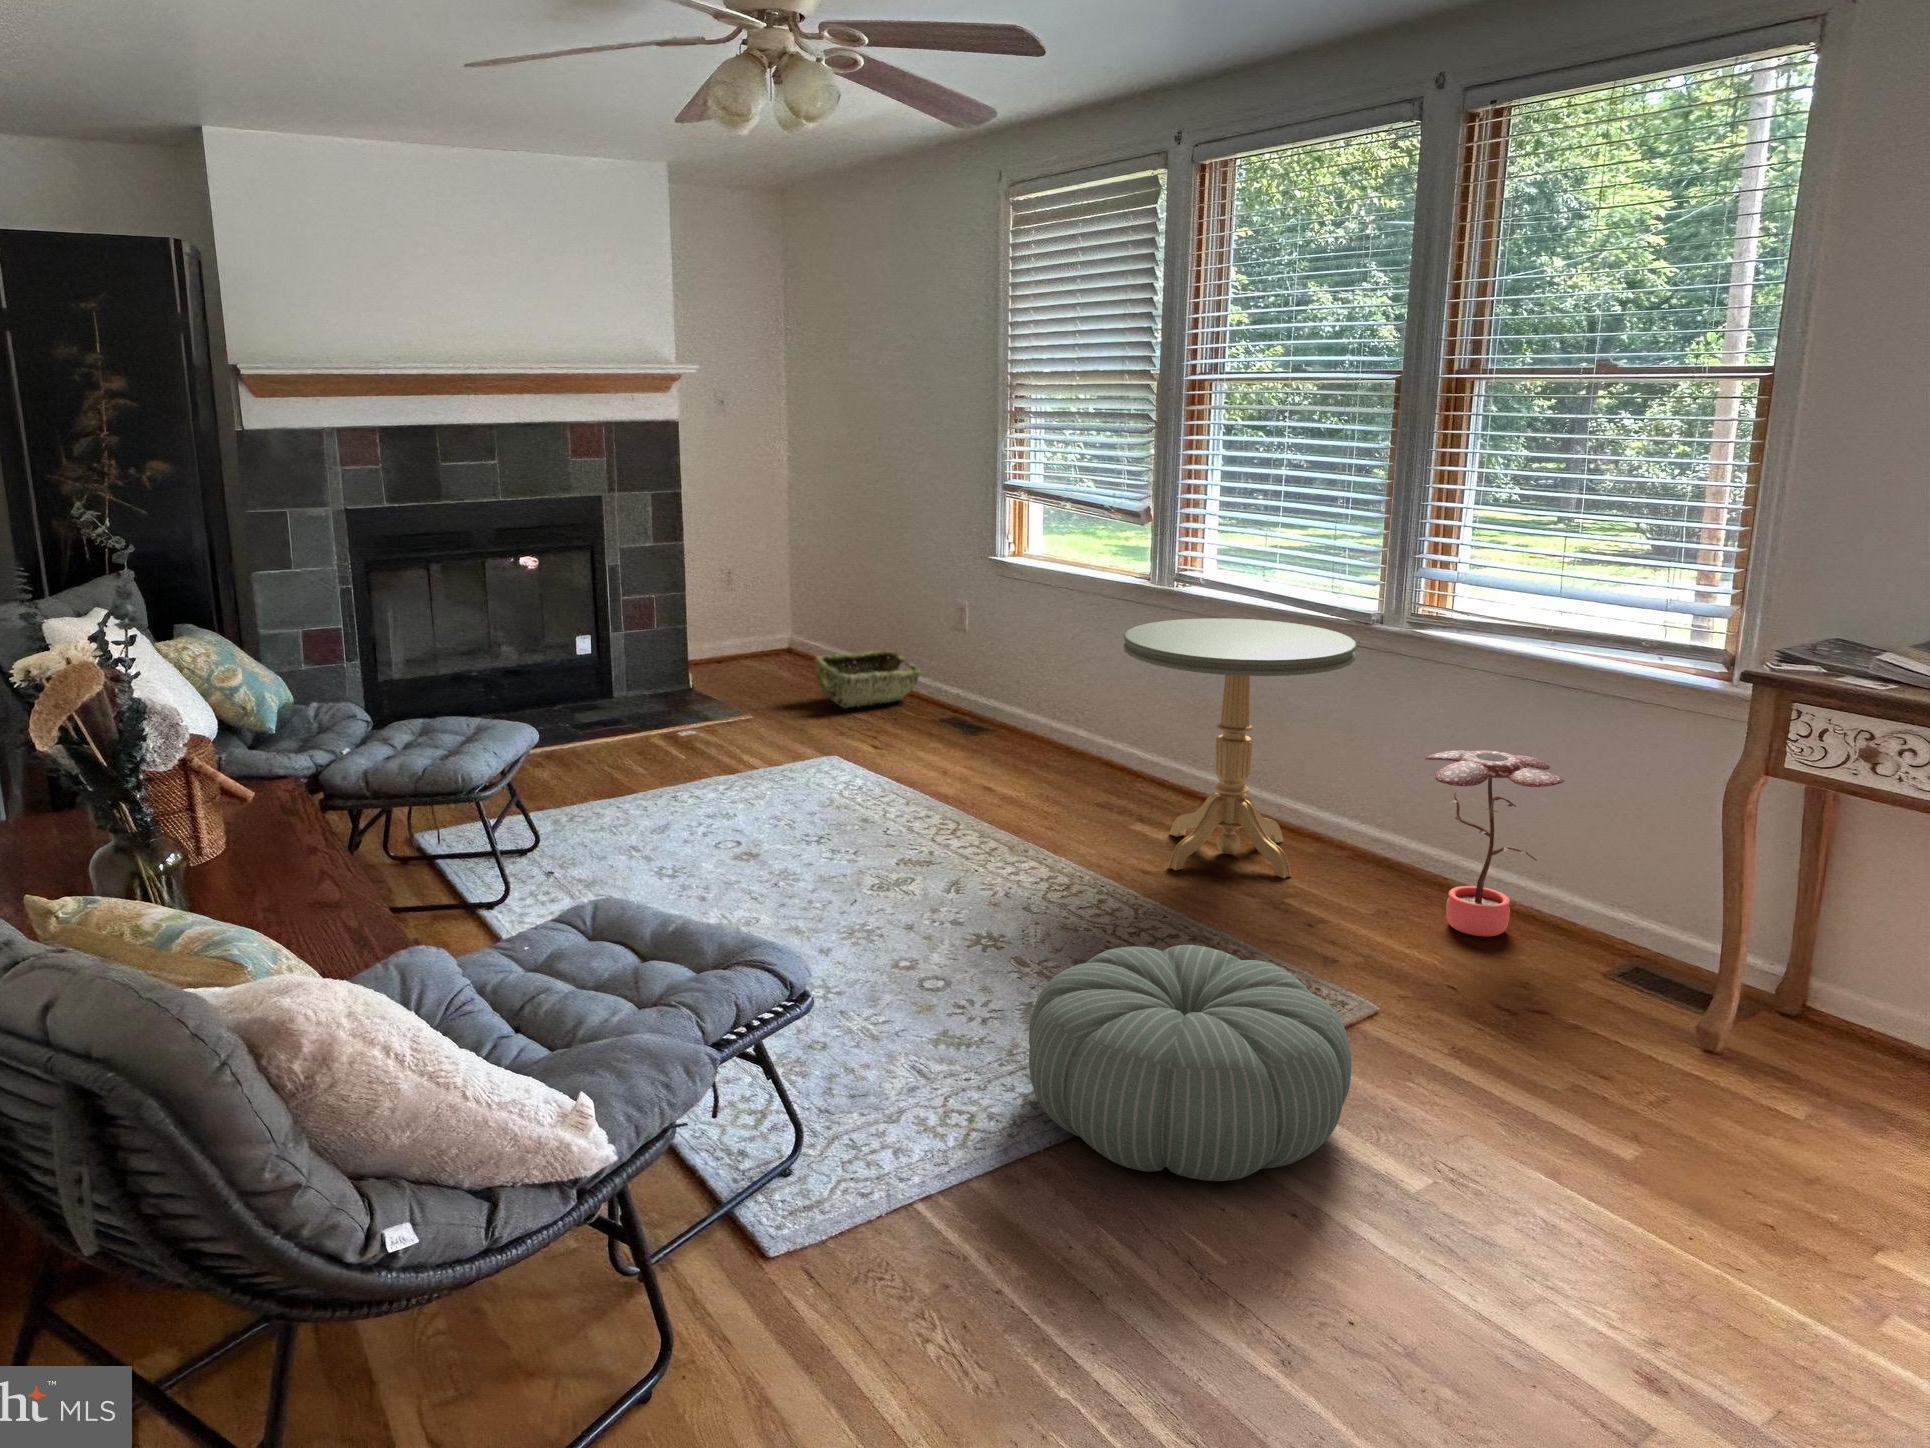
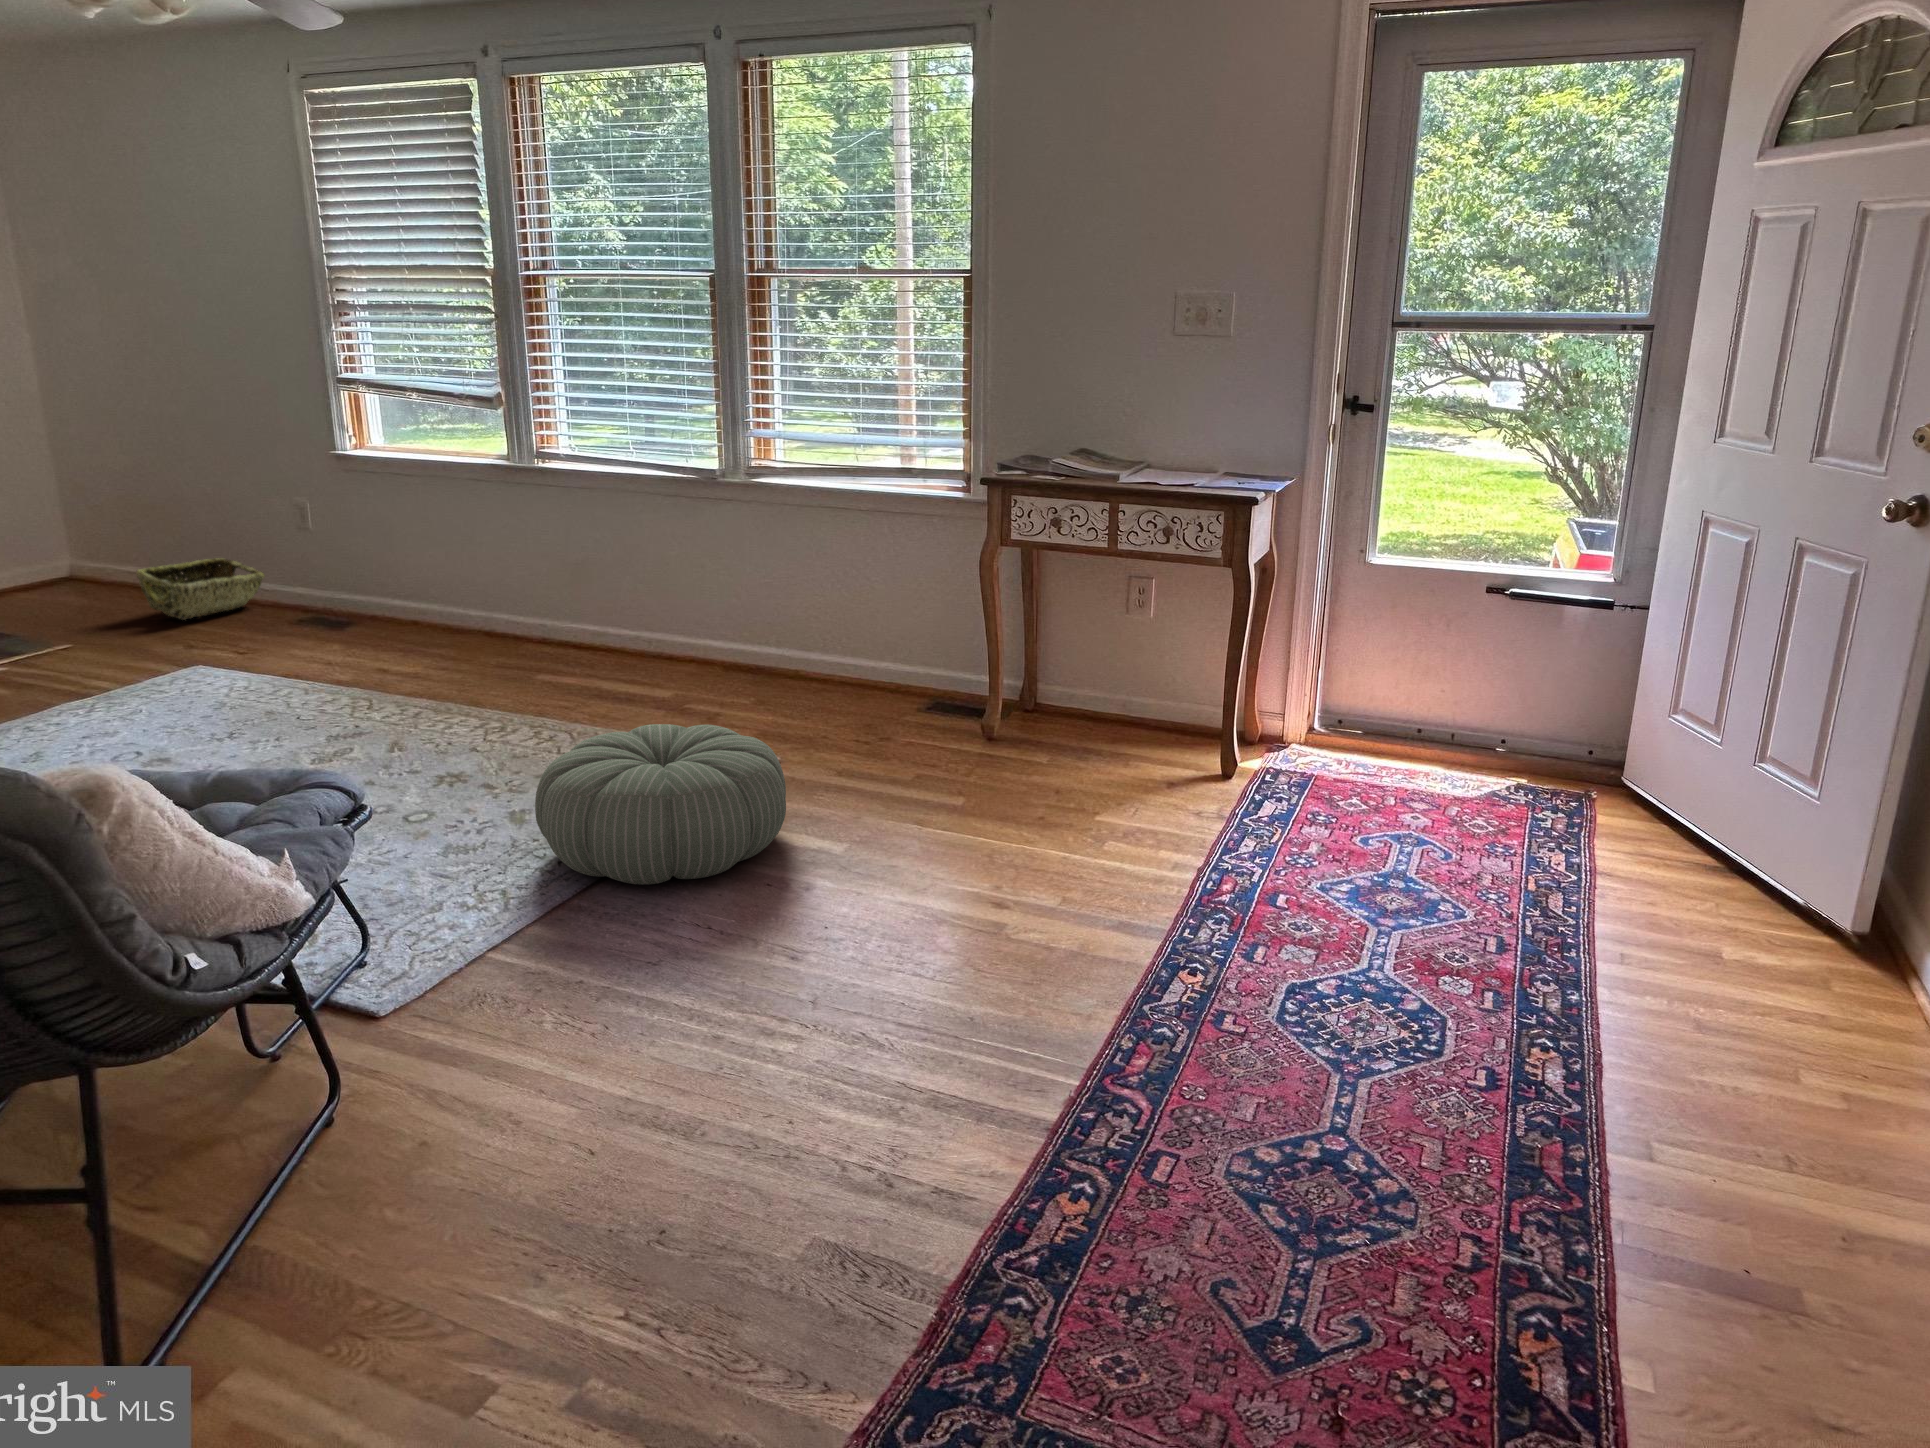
side table: present [1123,618,1357,878] -> none [512,484,710,699]
potted plant: present [1425,750,1565,936] -> none [776,562,875,701]

